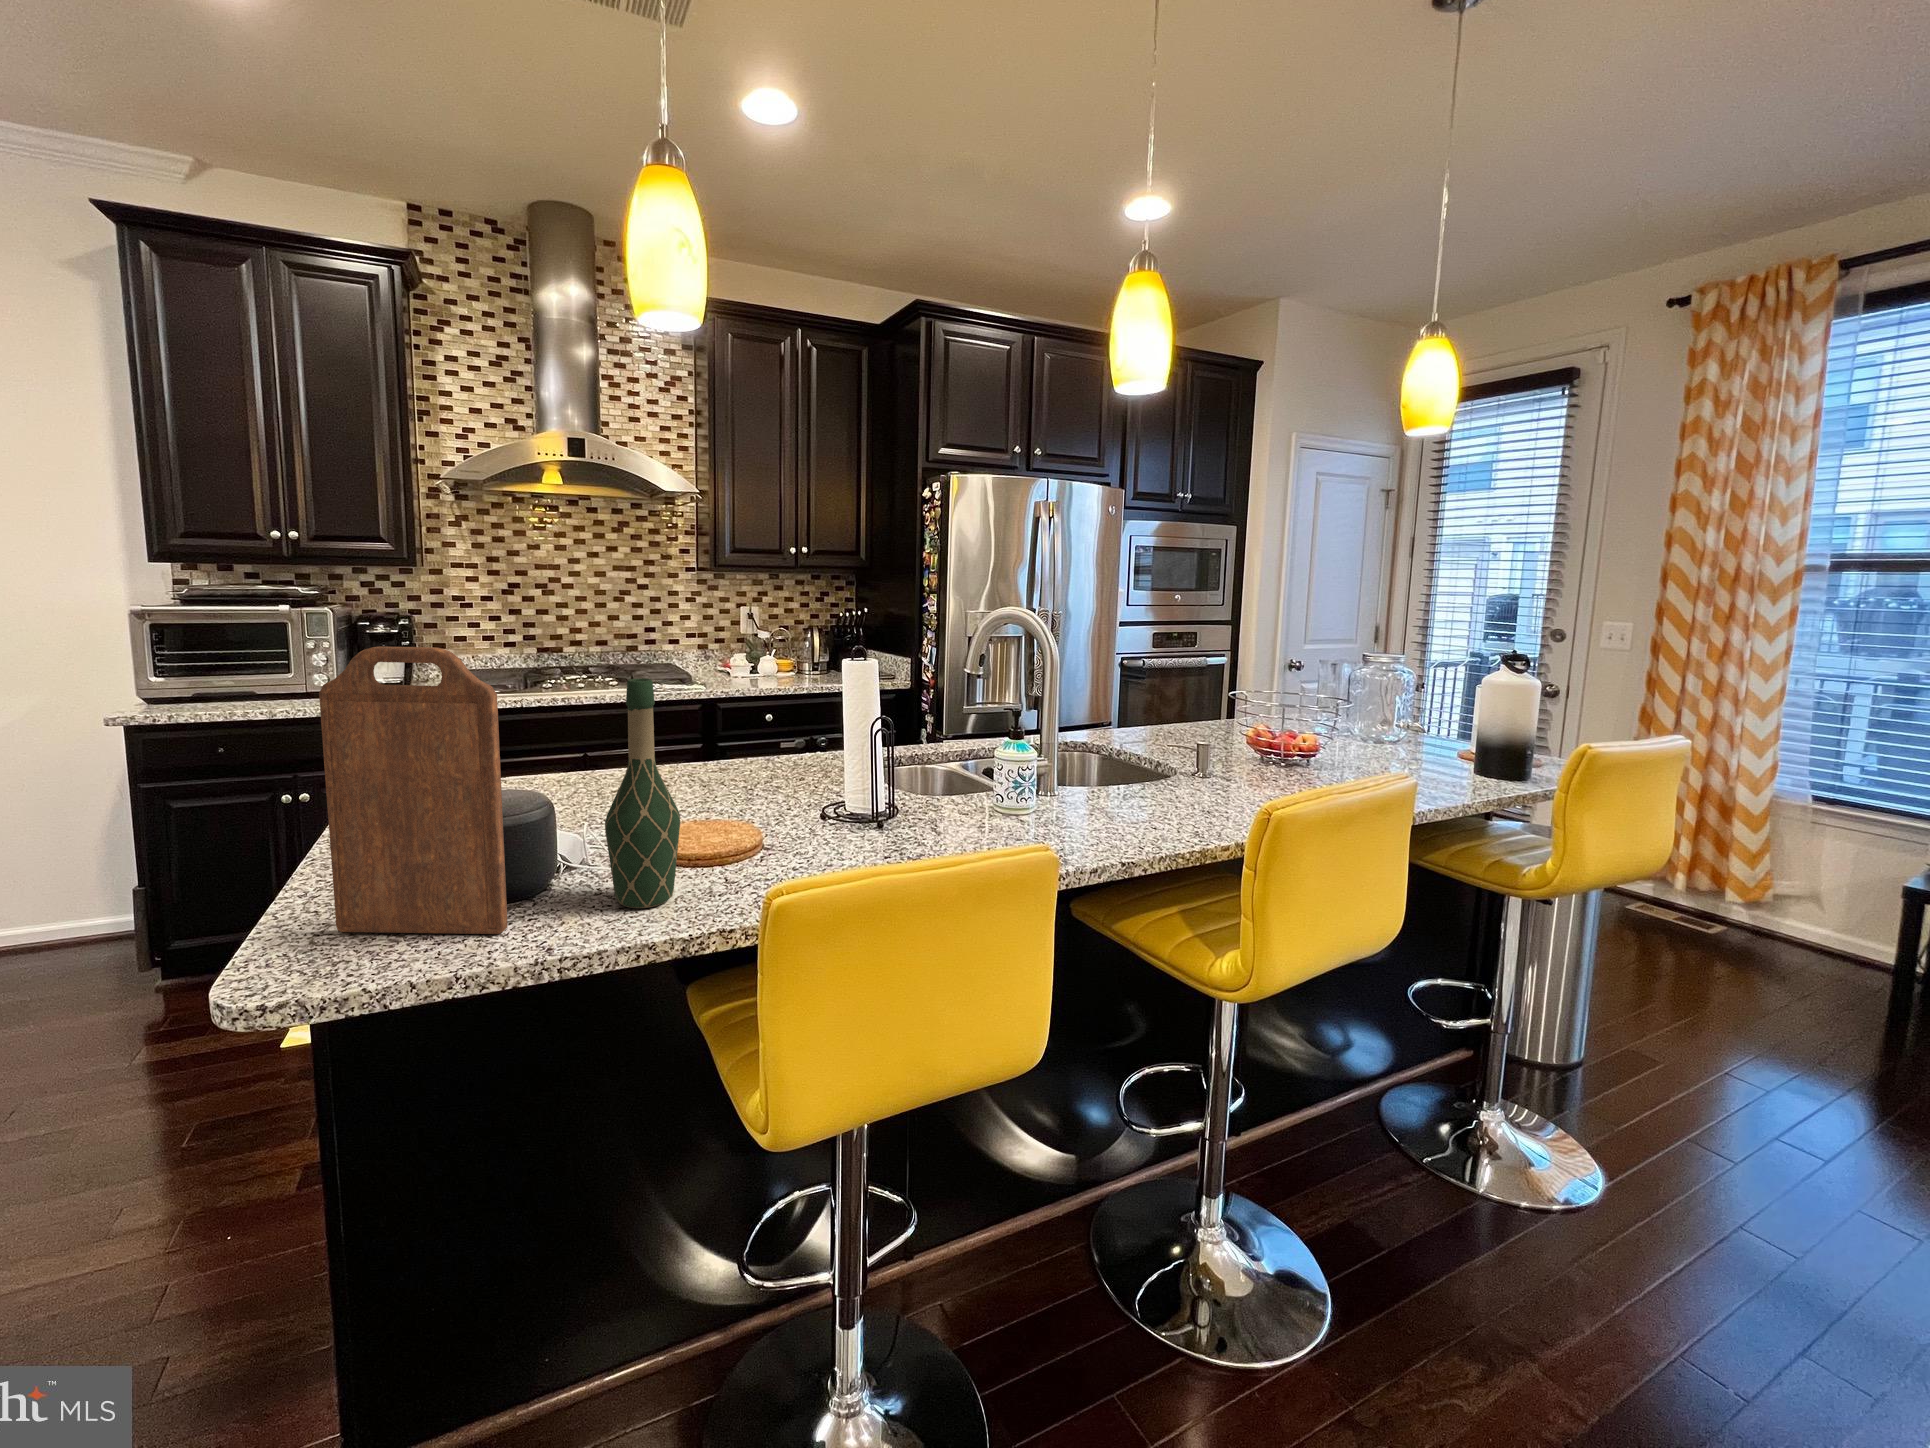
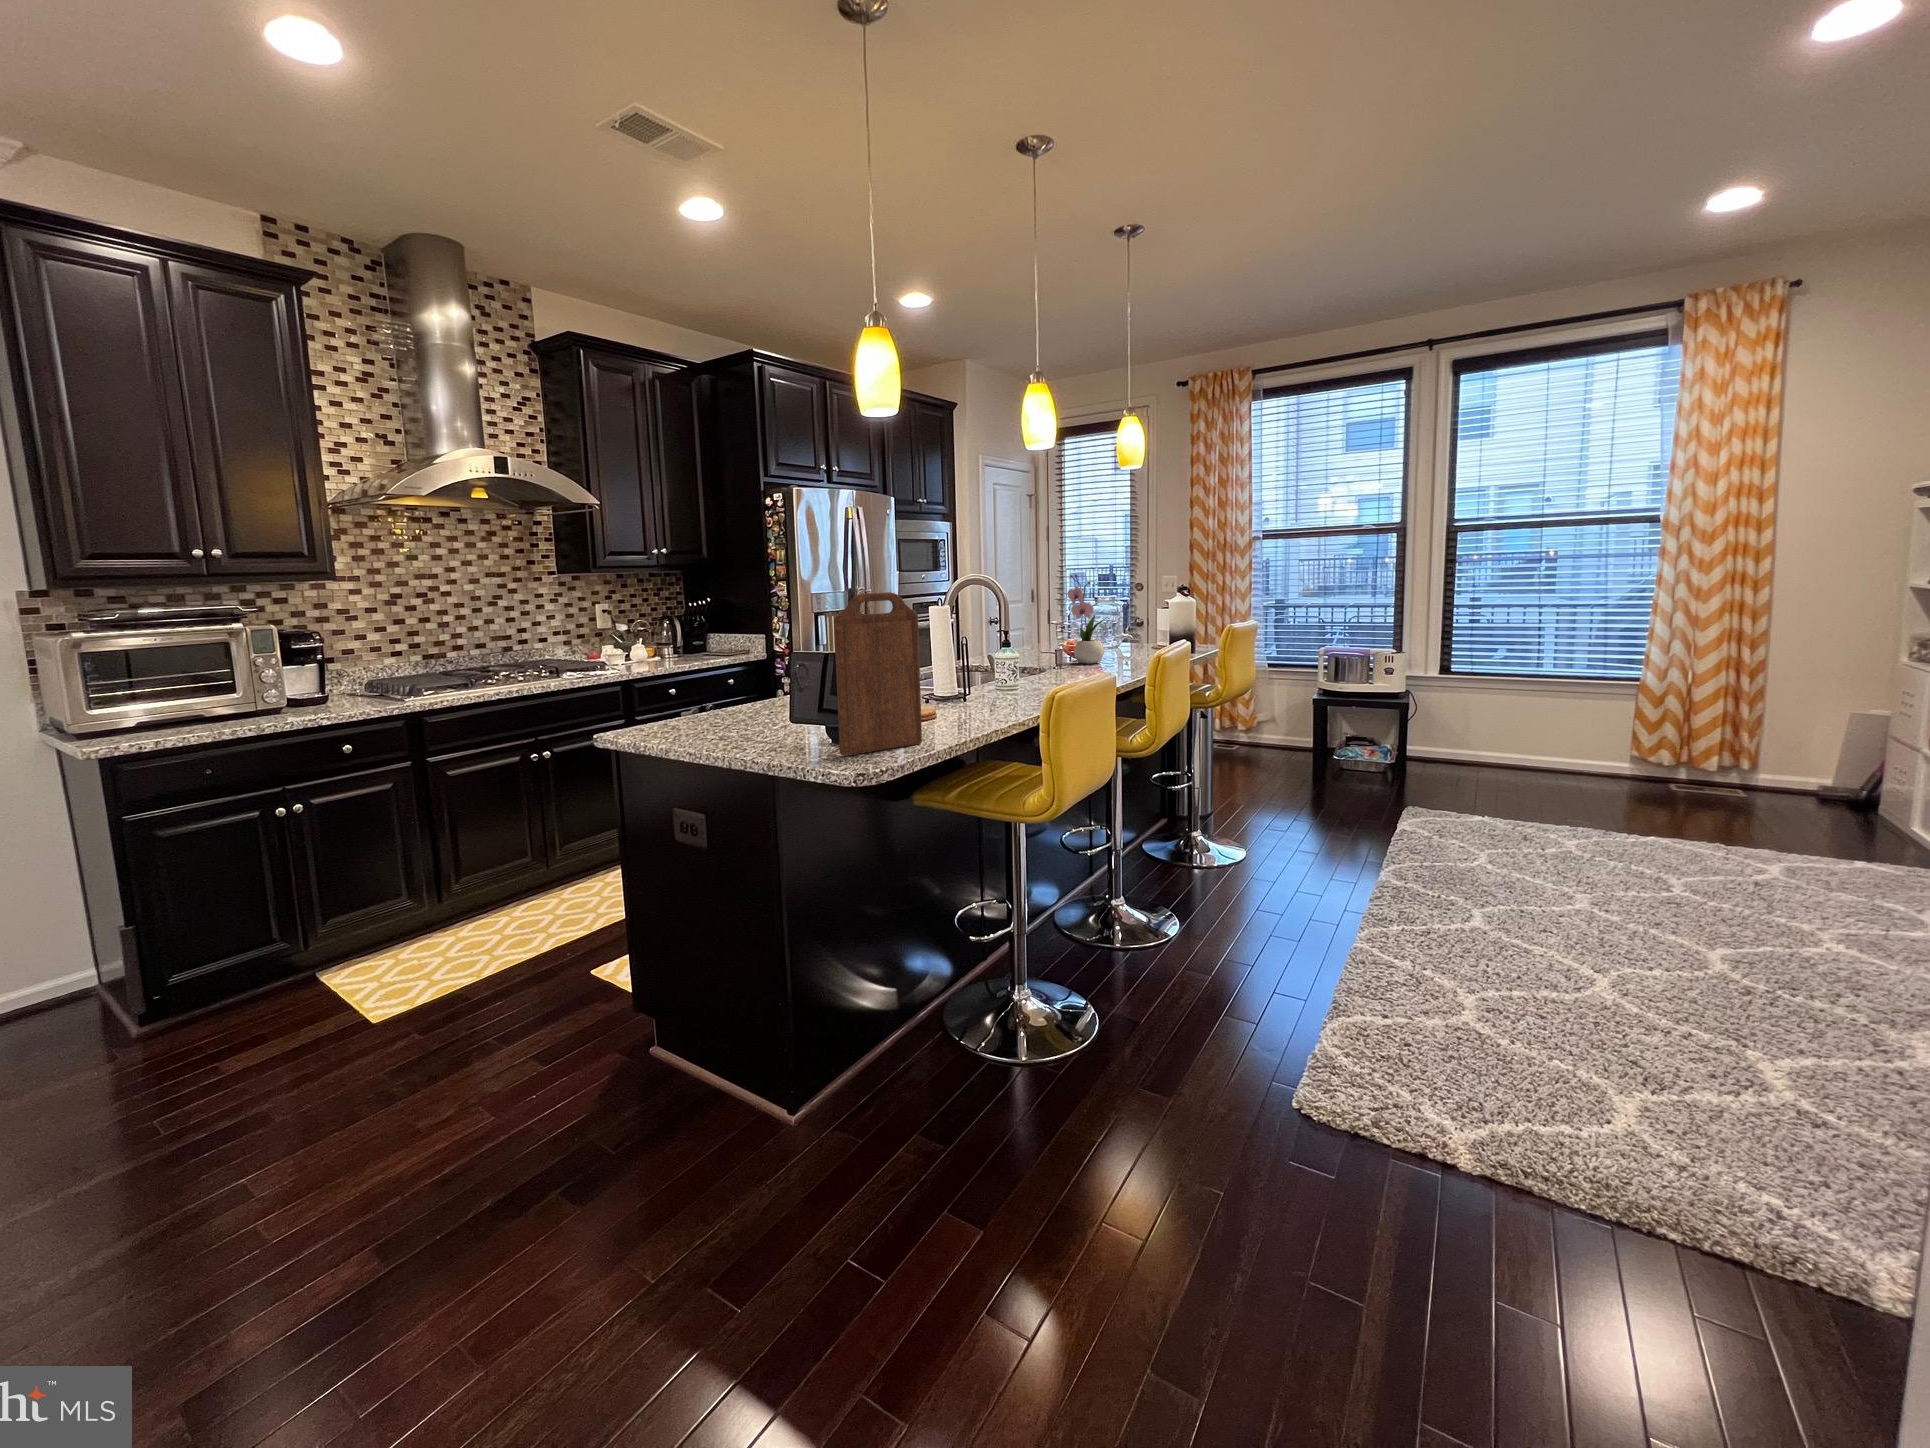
flower arrangement: none [1214,619,1291,777] -> present [1068,574,1108,664]
wine bottle: present [605,678,680,908] -> none [927,608,966,730]

